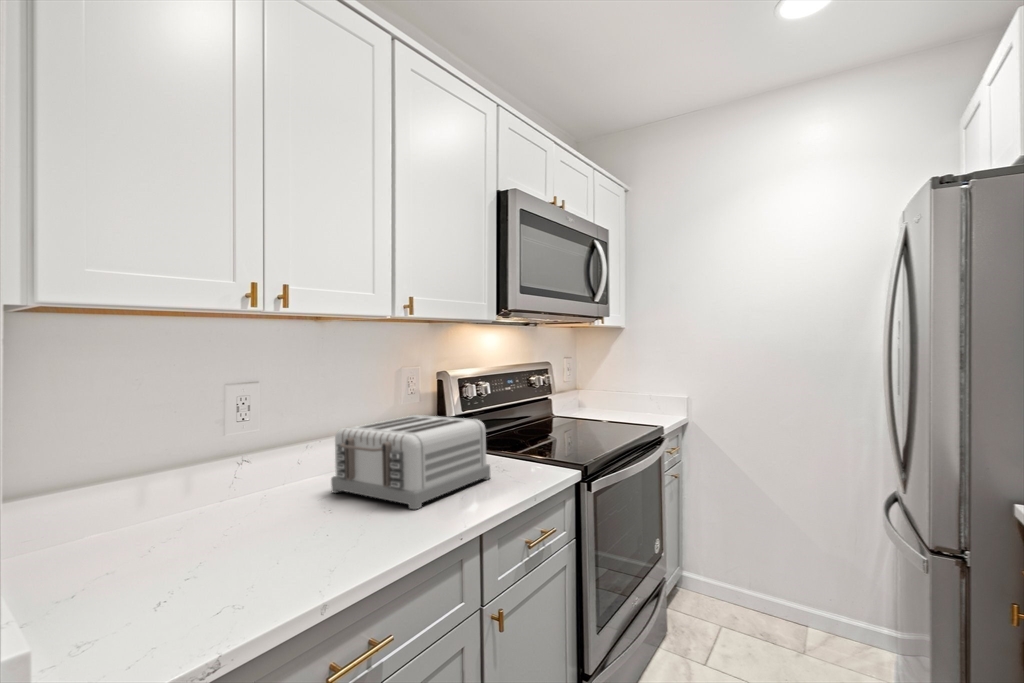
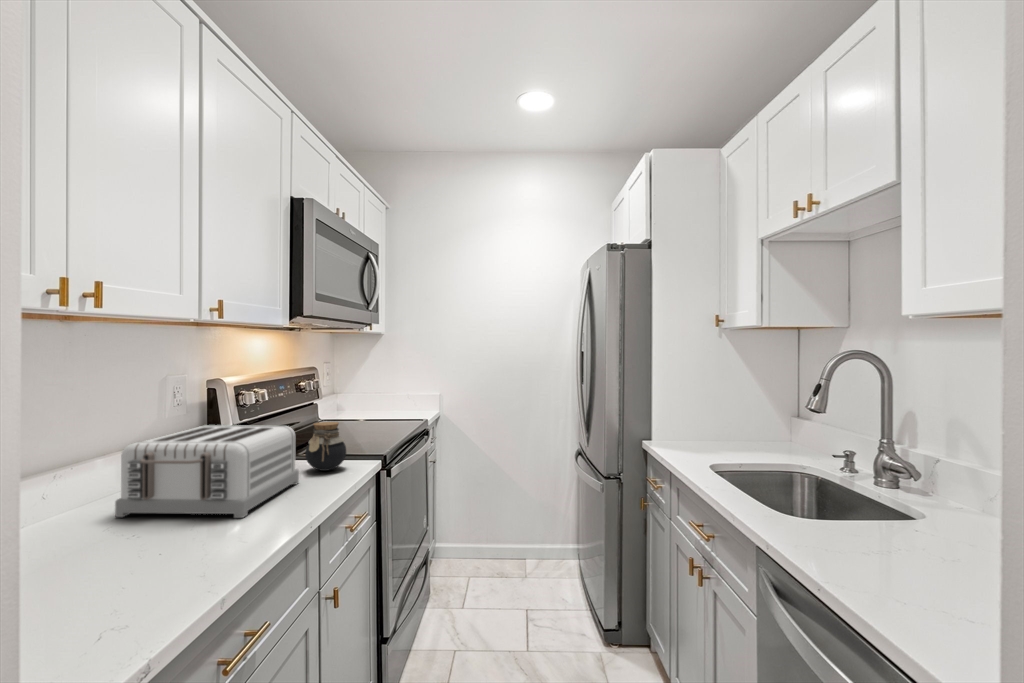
jar: none [504,417,545,468] -> present [305,422,346,471]

